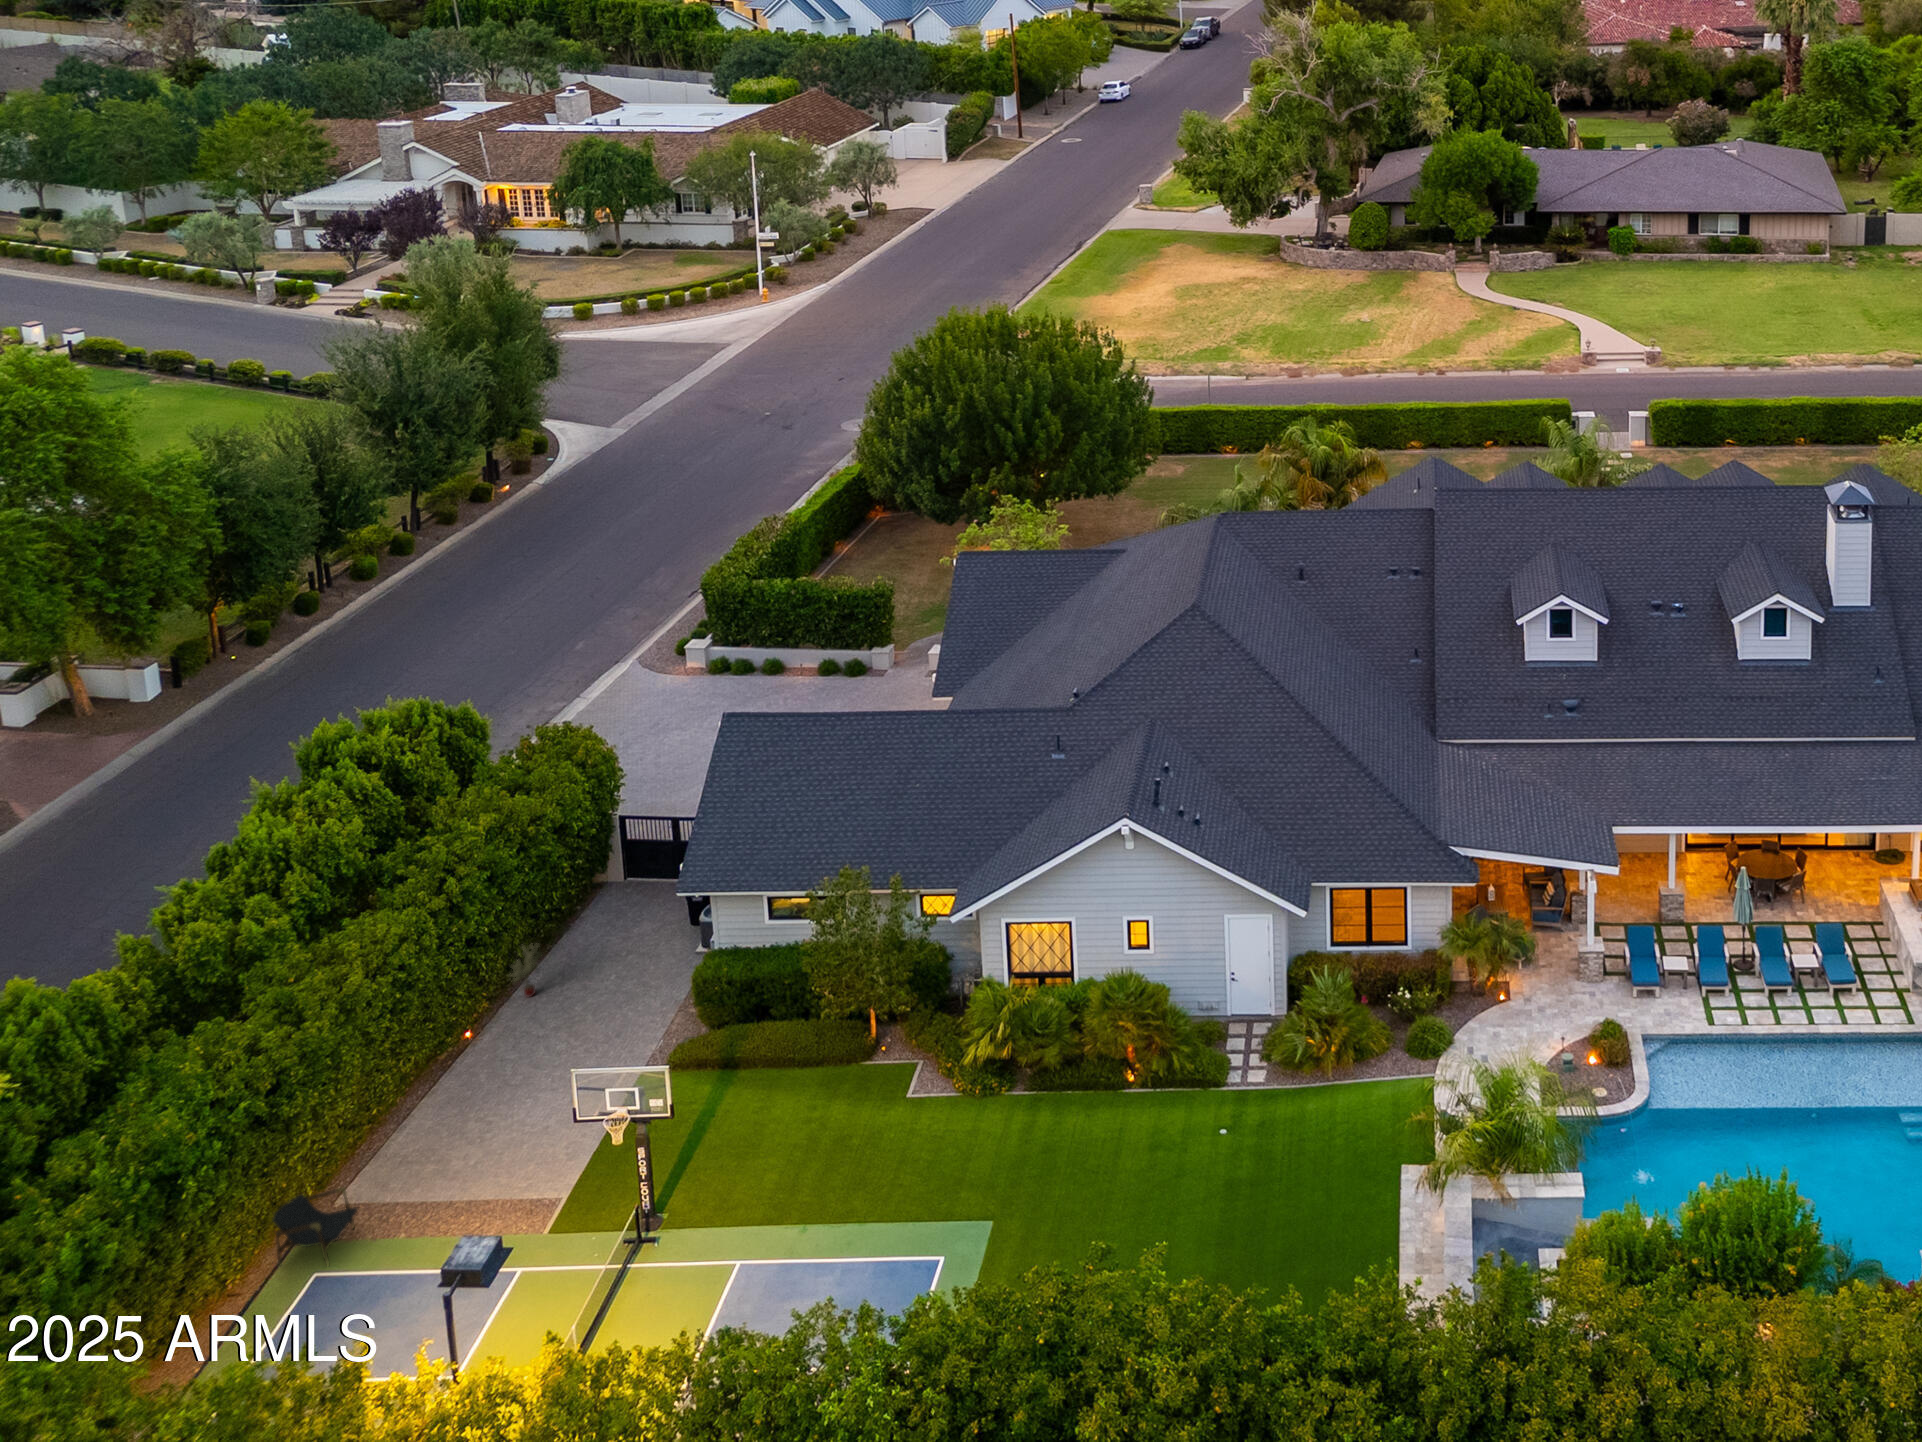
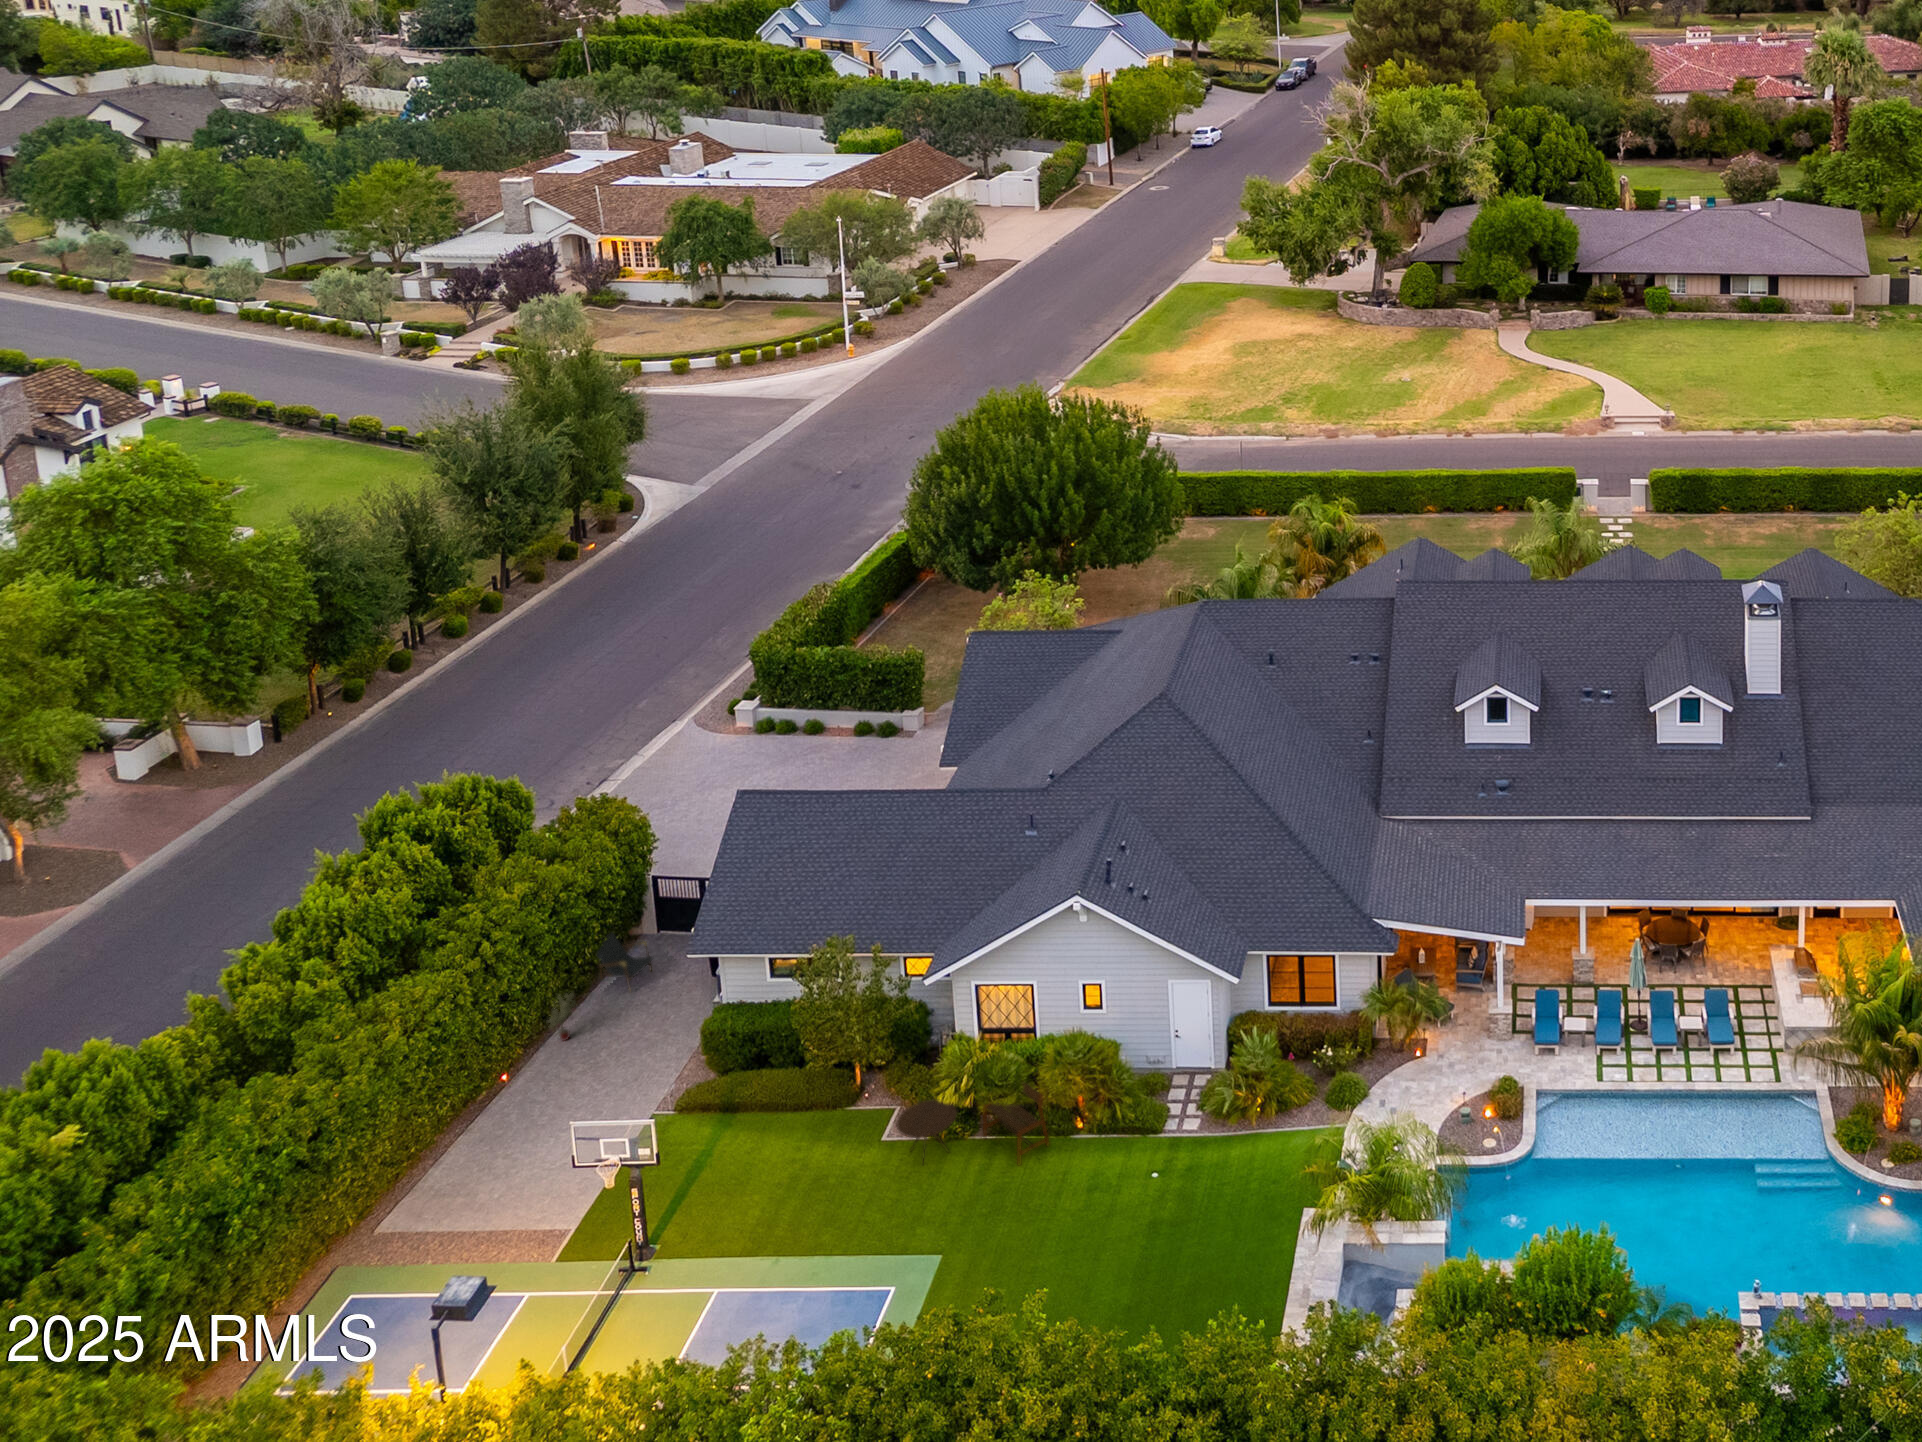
bench: none [1027,1018,1105,1123] -> present [983,1083,1049,1165]
round table: none [931,1051,999,1125] -> present [896,1100,957,1150]
lounge chair: present [273,1187,358,1265] -> present [598,934,653,989]

